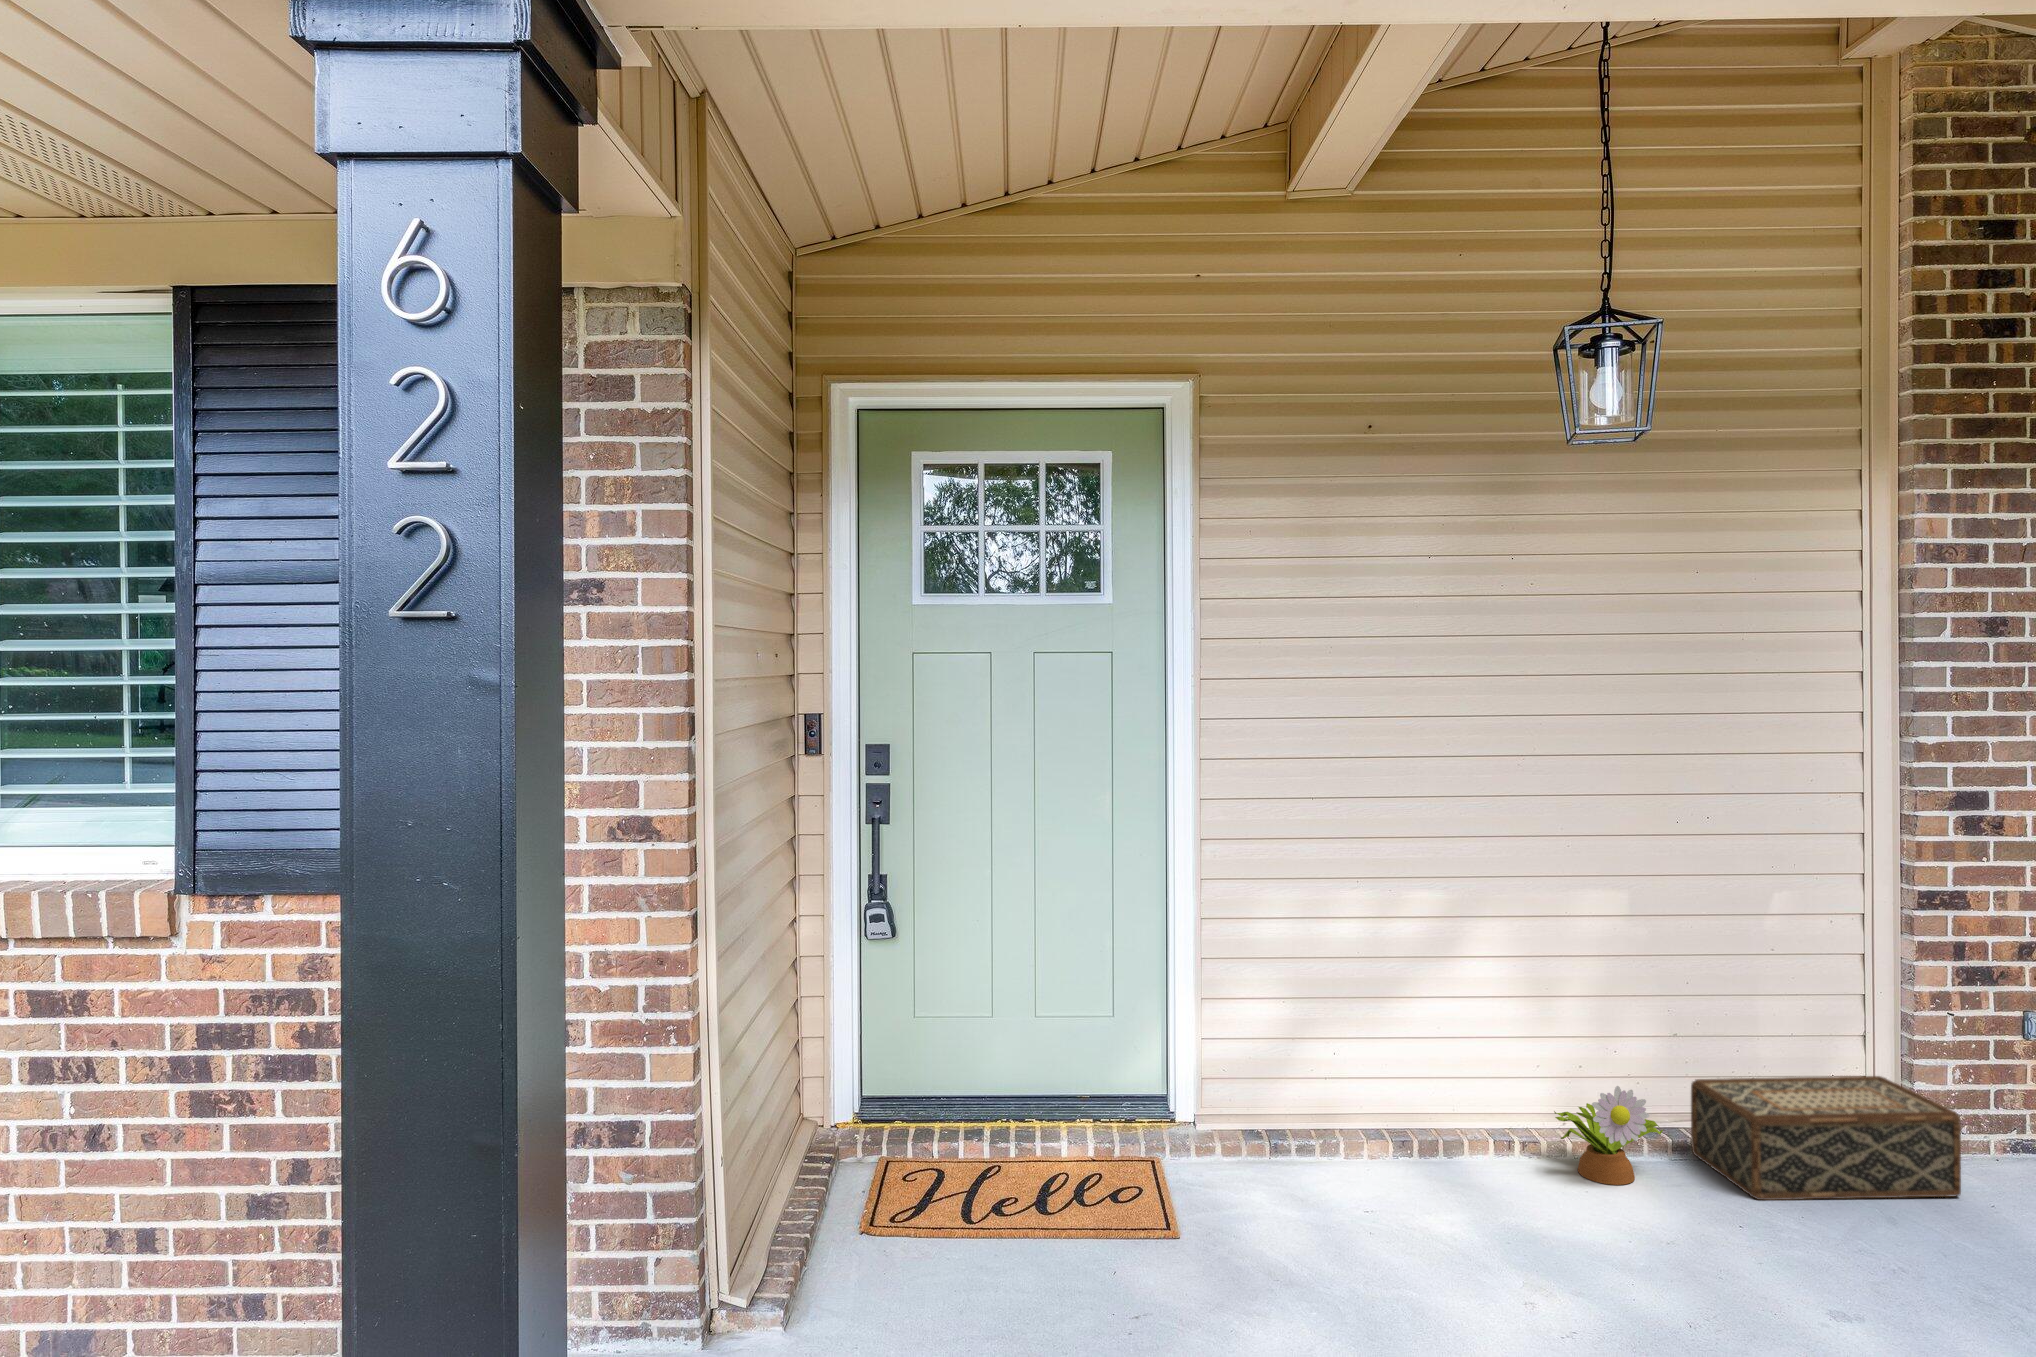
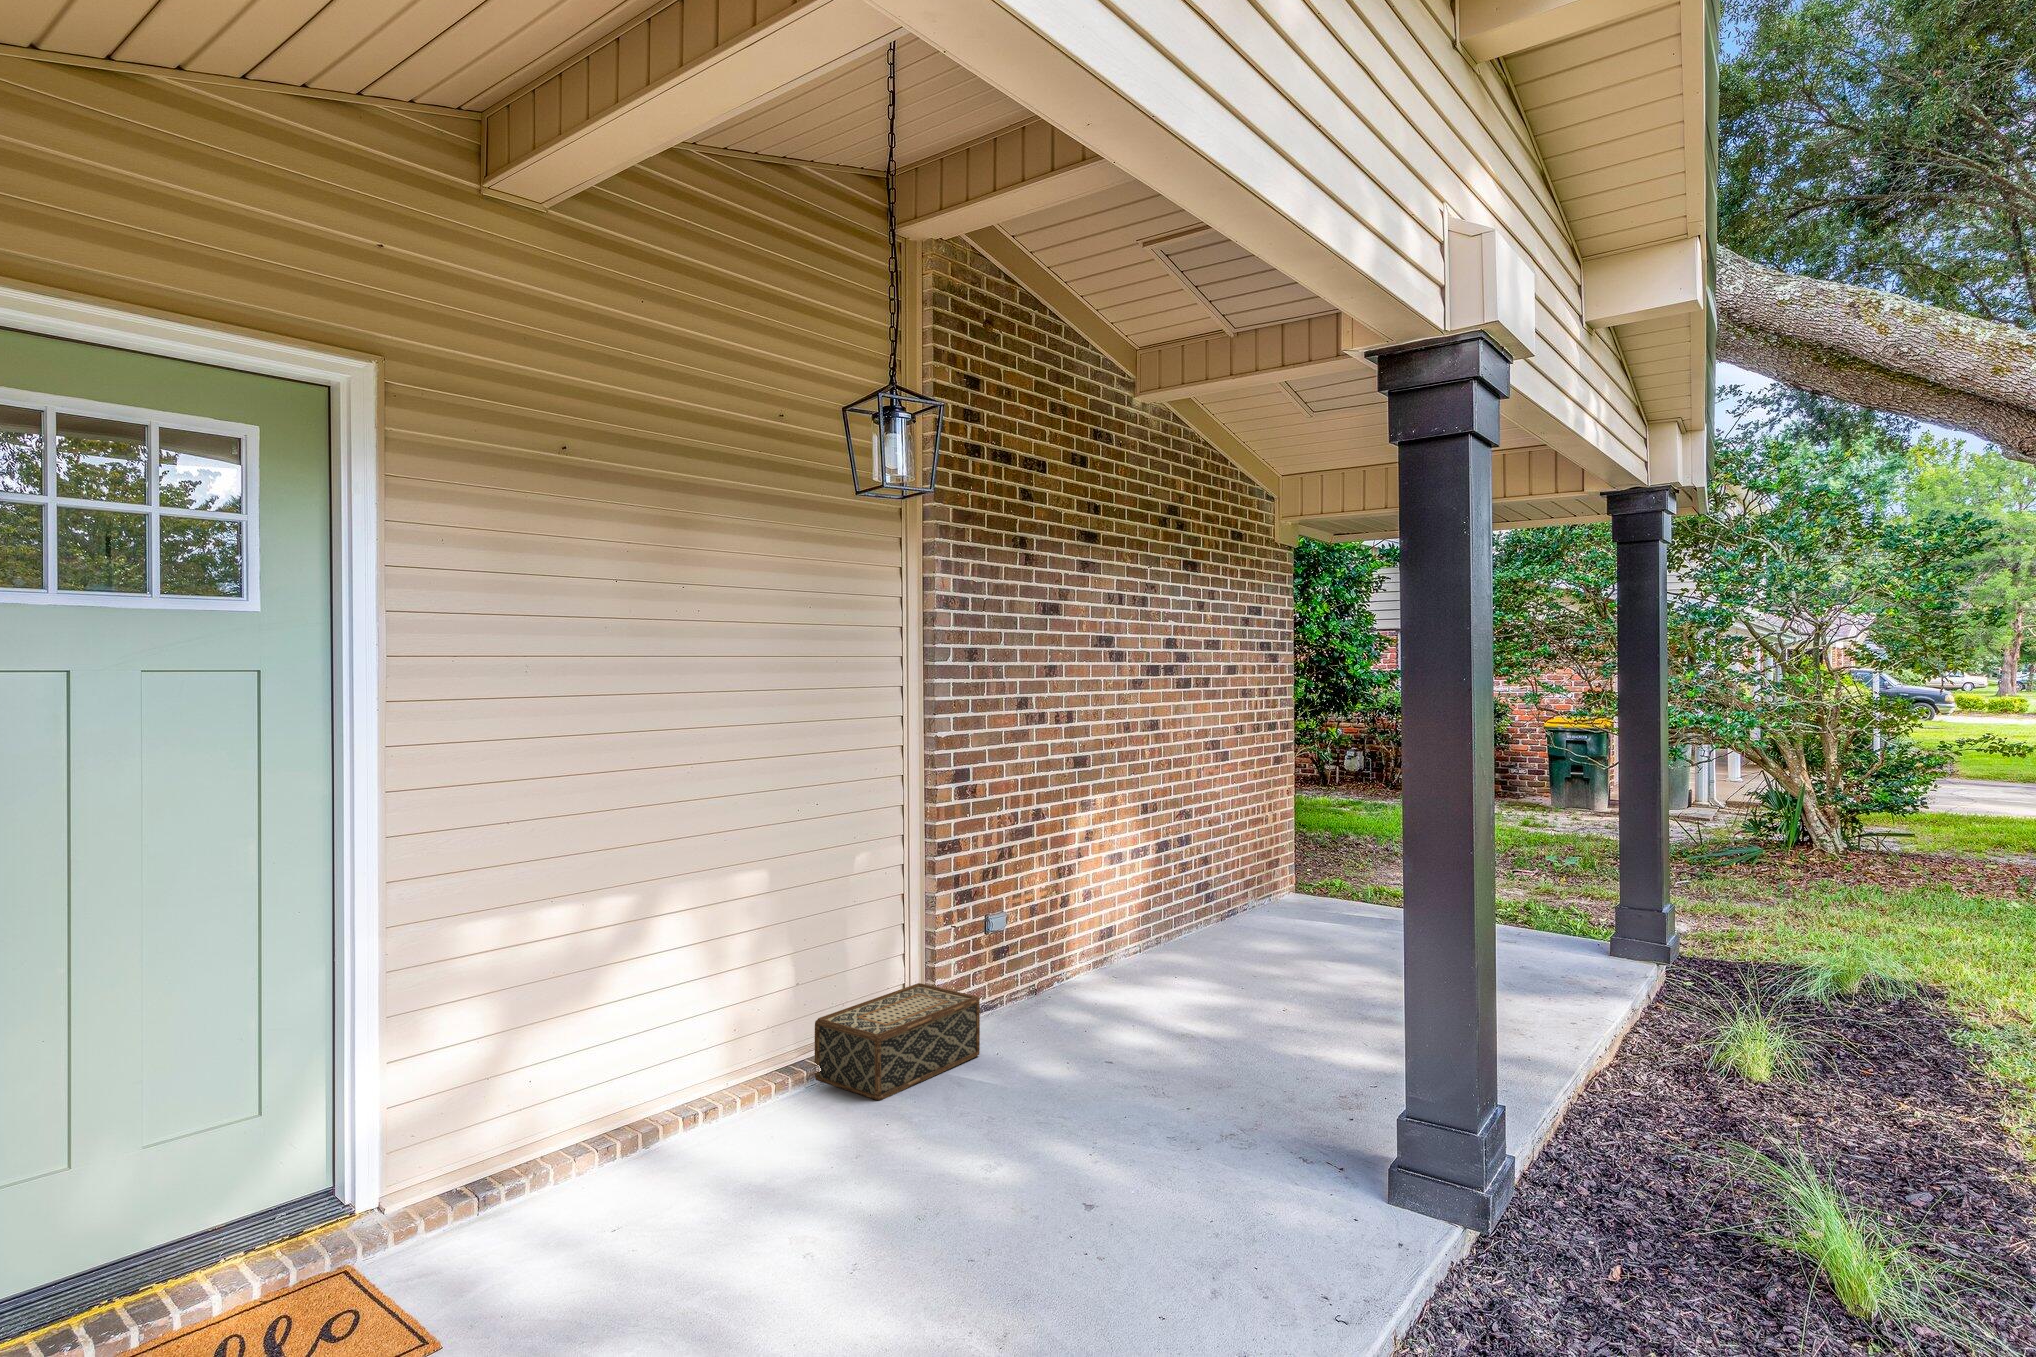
decorative plant: present [1554,1086,1663,1185] -> none [725,1039,812,1127]

